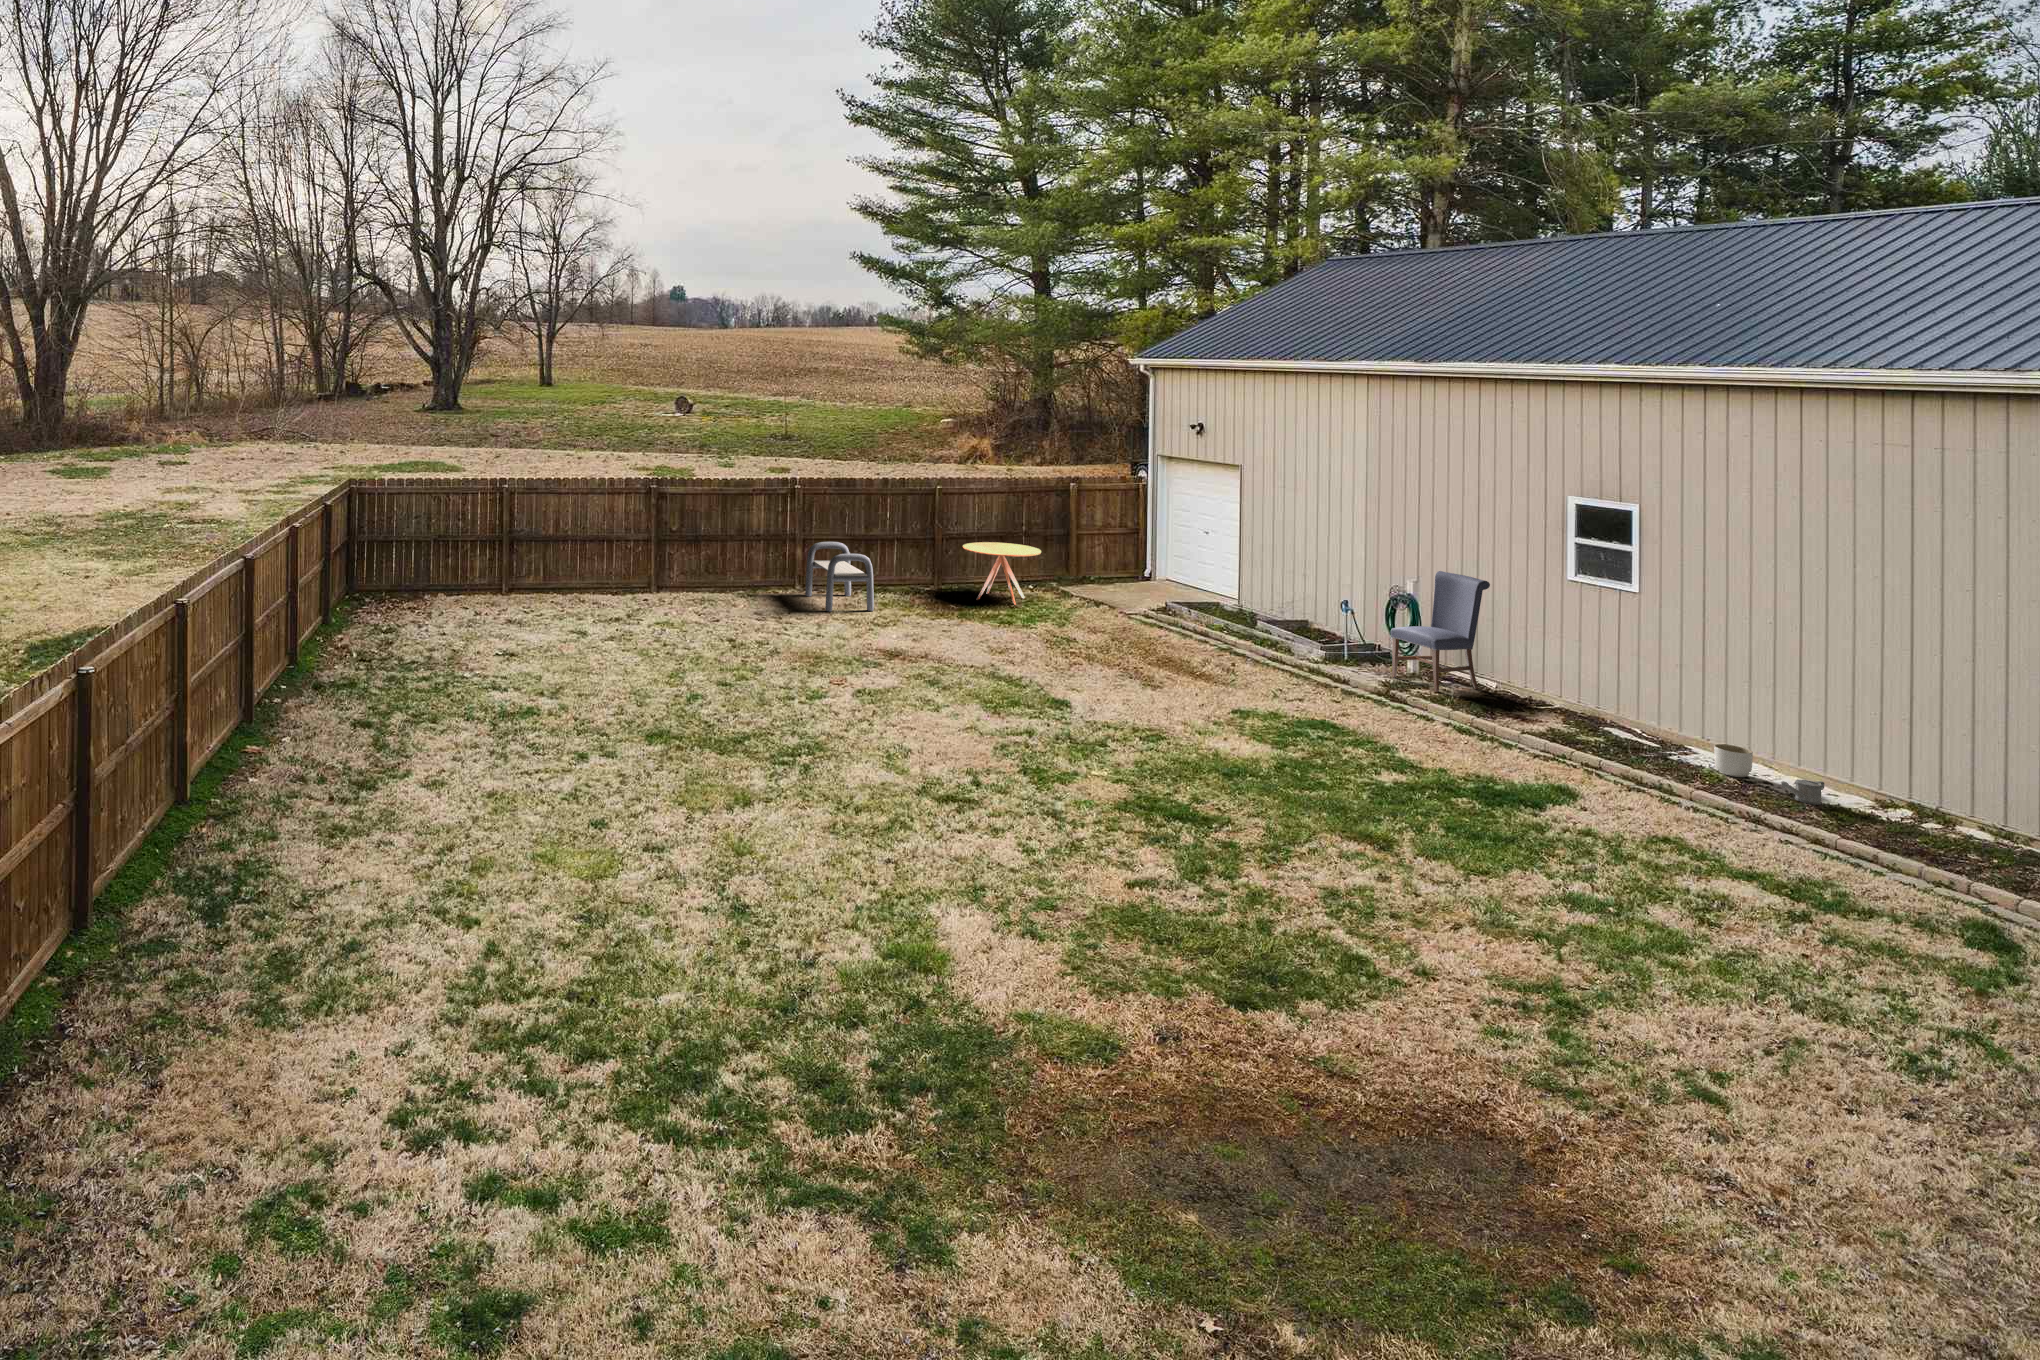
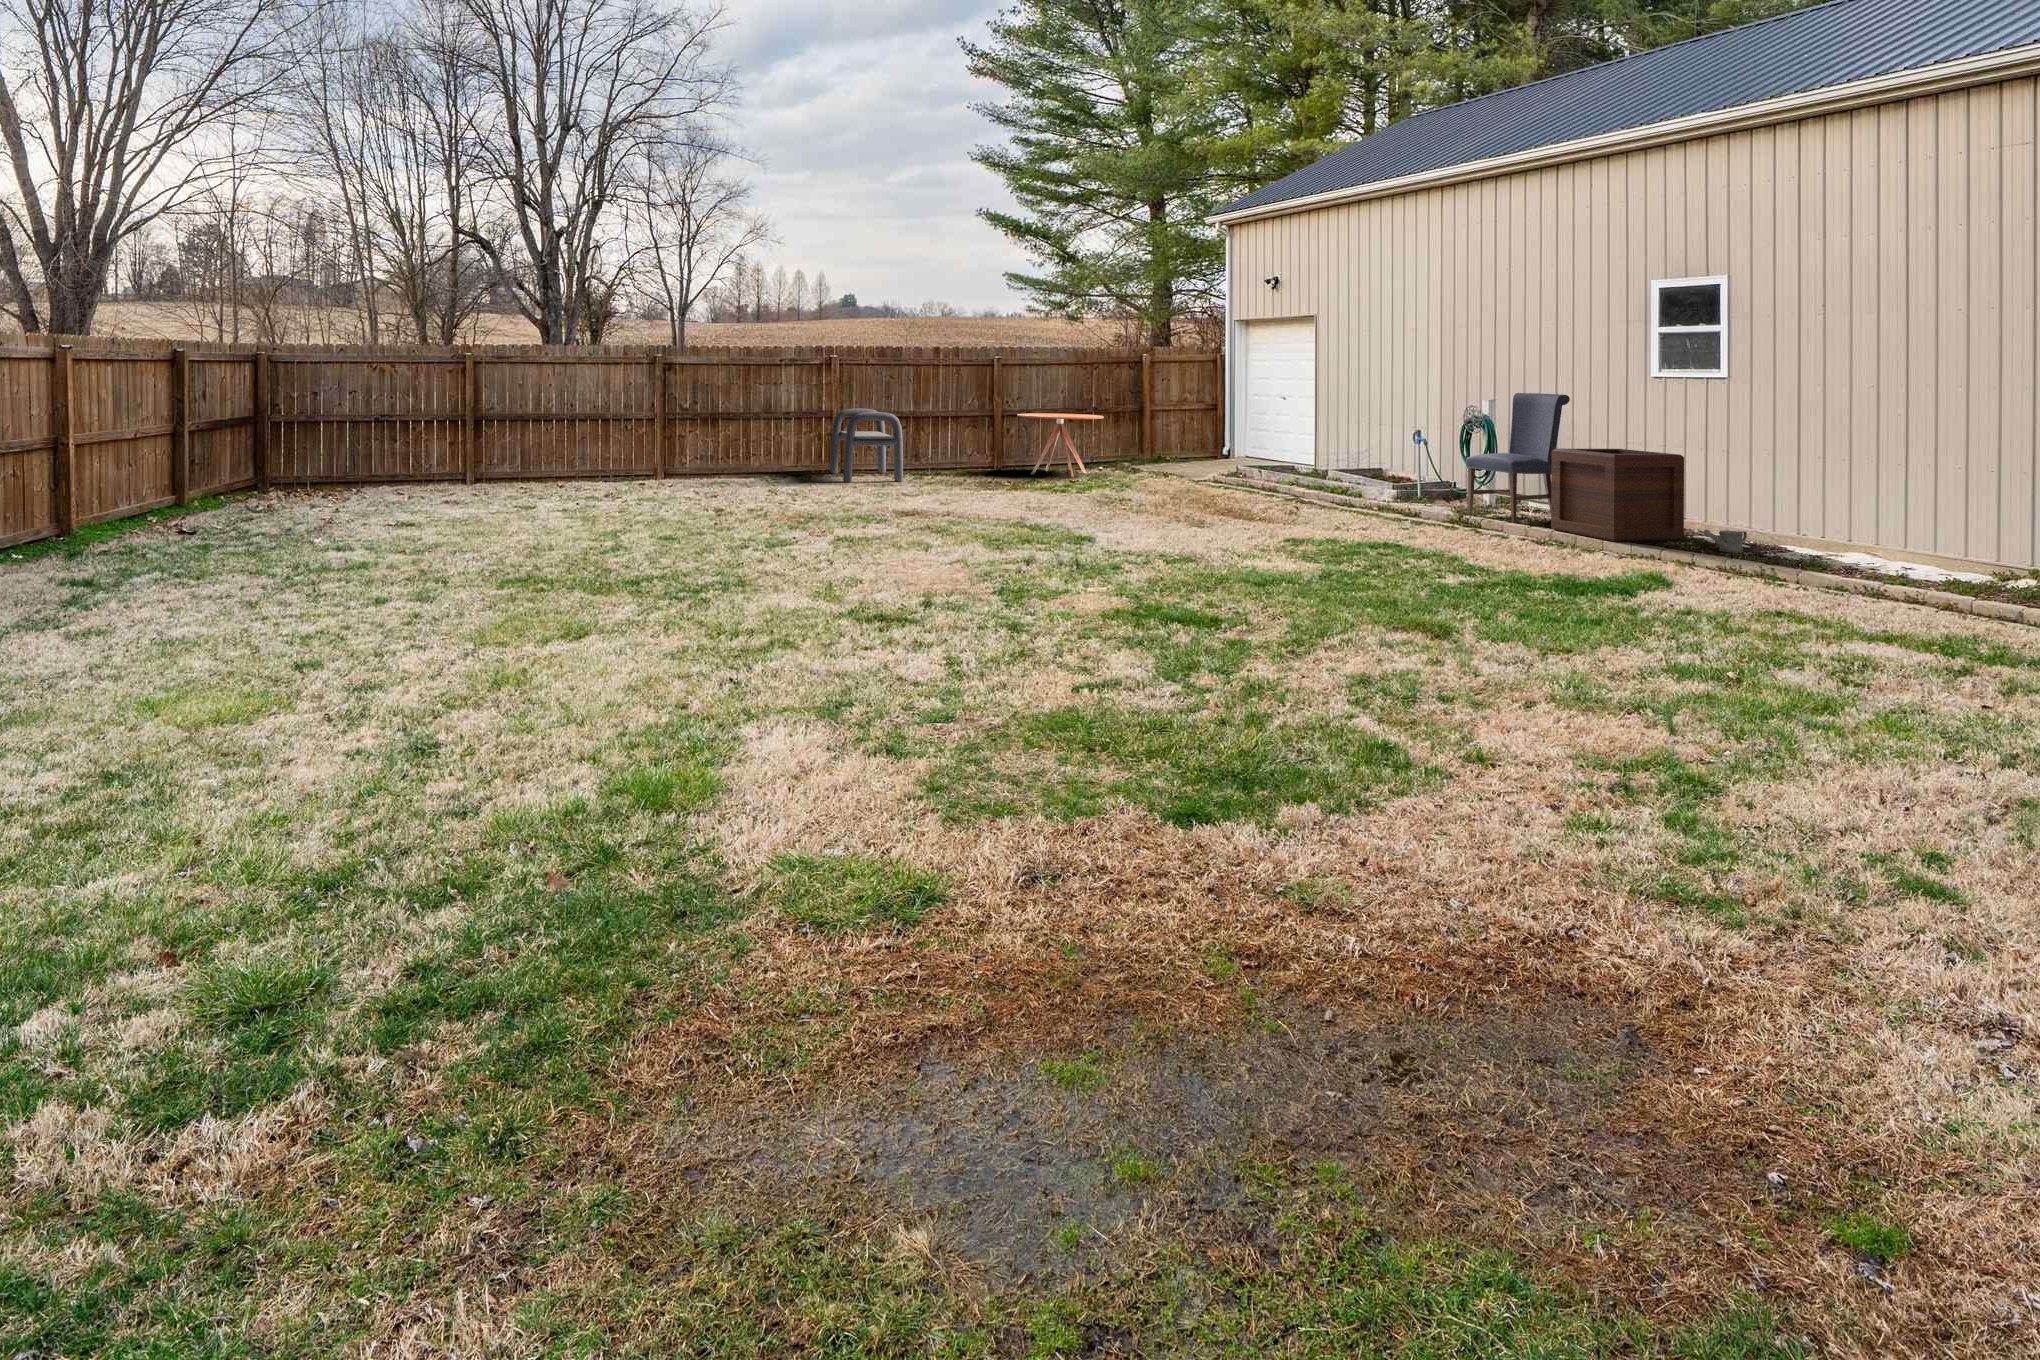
wooden crate: none [1472,636,1598,726] -> present [1551,449,1684,542]
planter: present [1714,744,1753,777] -> none [1813,535,1854,570]
watering can: present [1781,779,1824,805] -> present [1704,530,1747,553]

